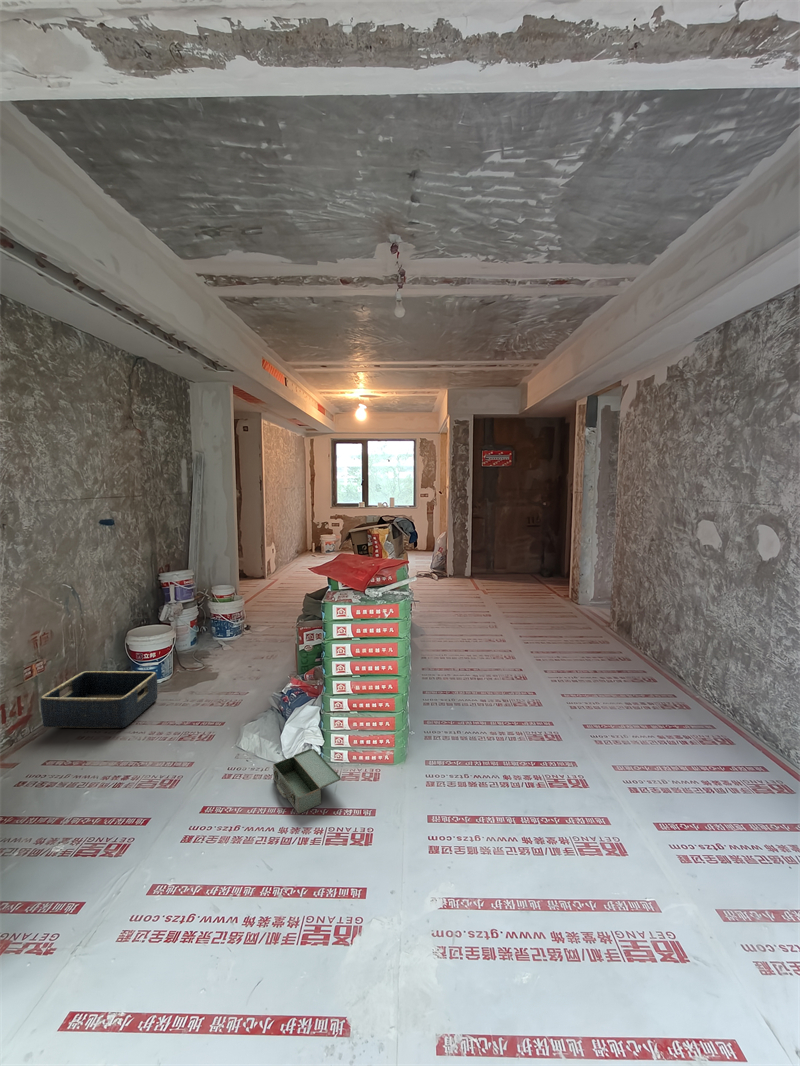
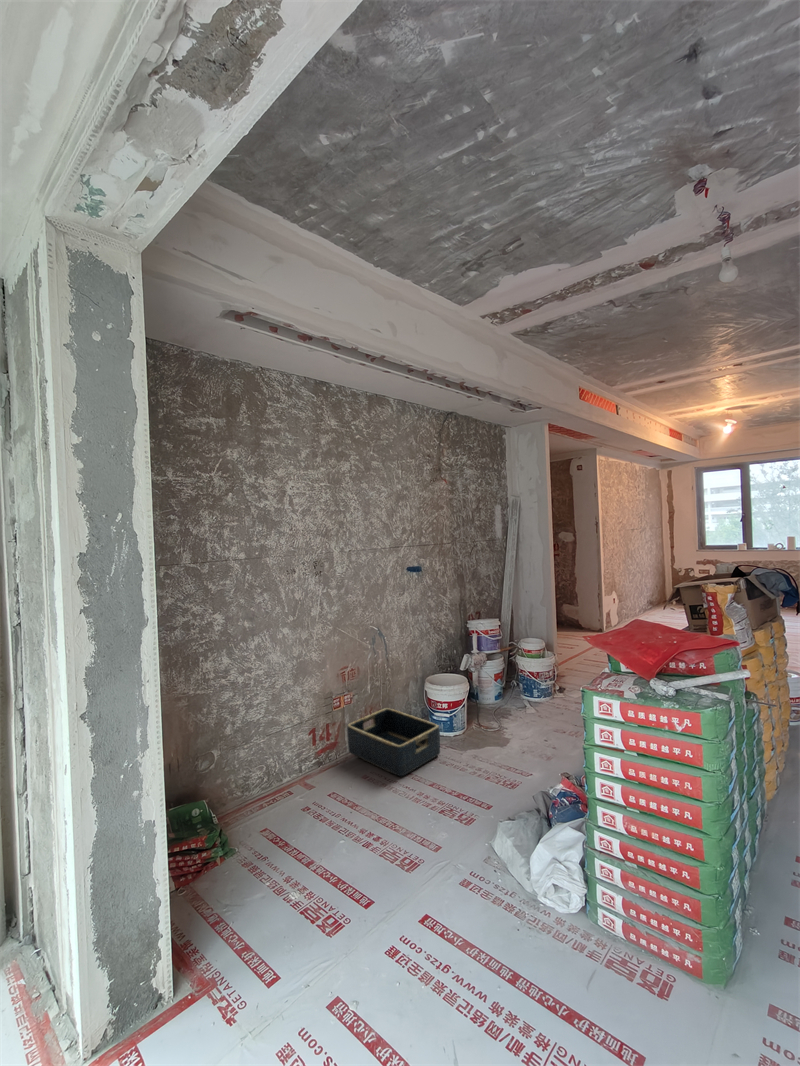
toolbox: present [273,749,341,814] -> none [510,898,596,1001]

